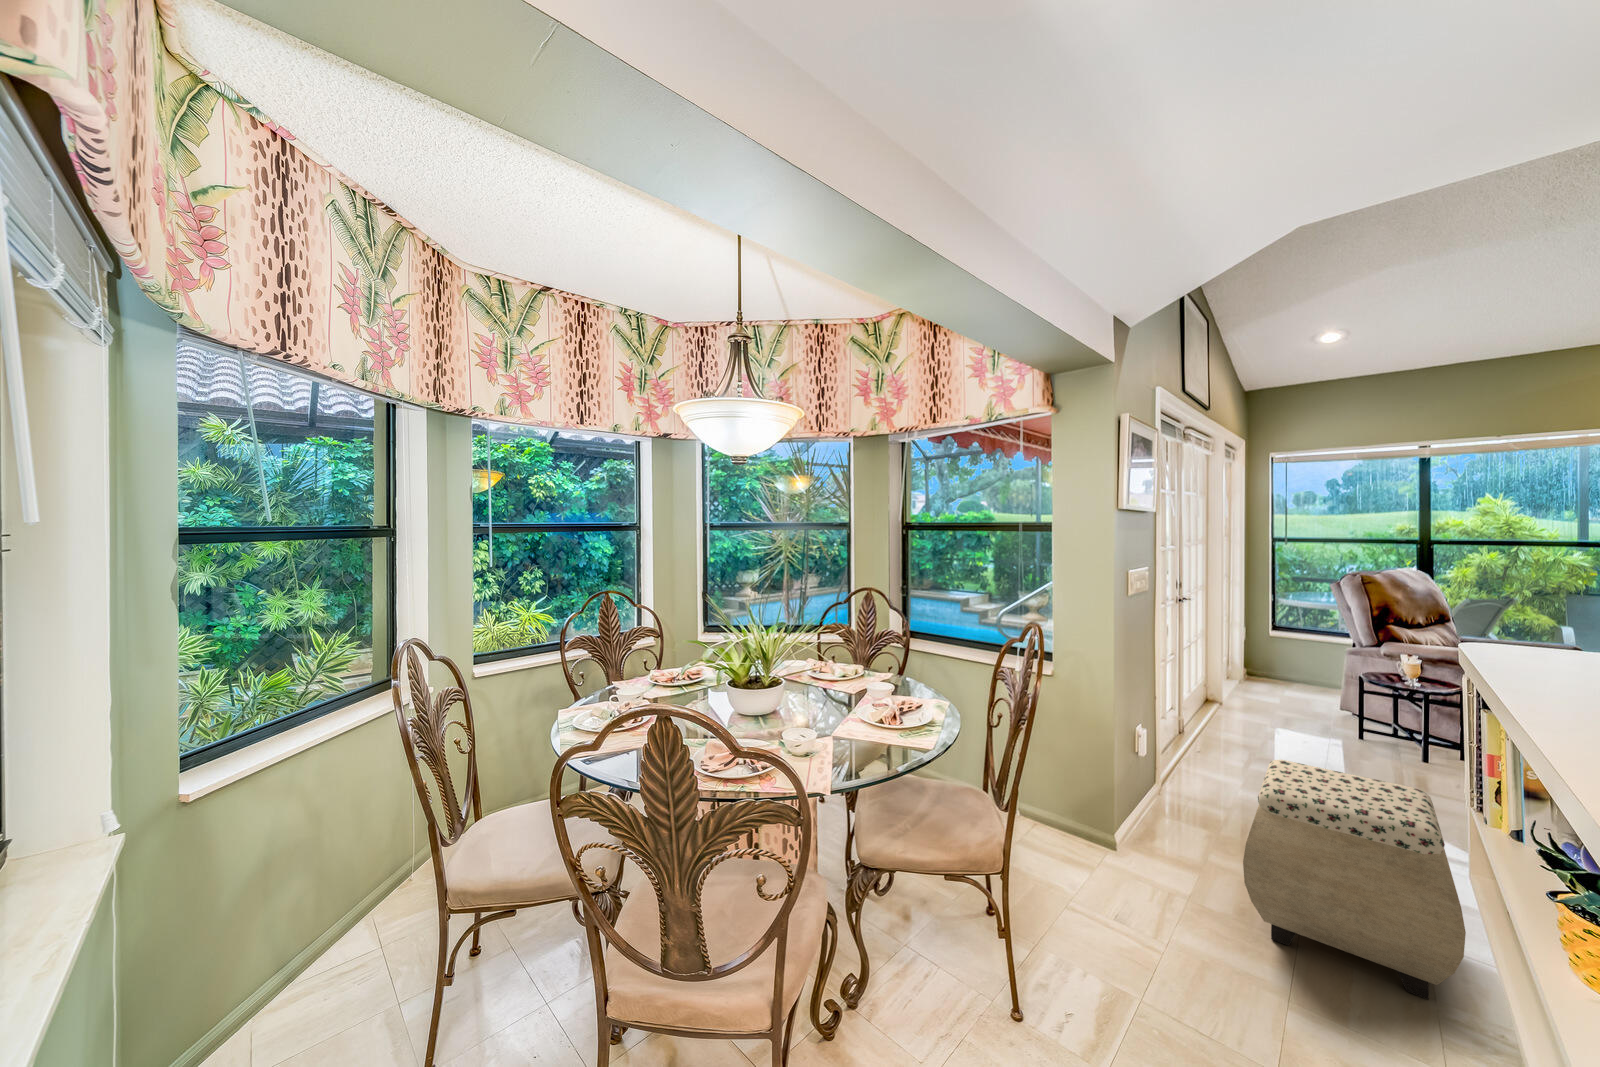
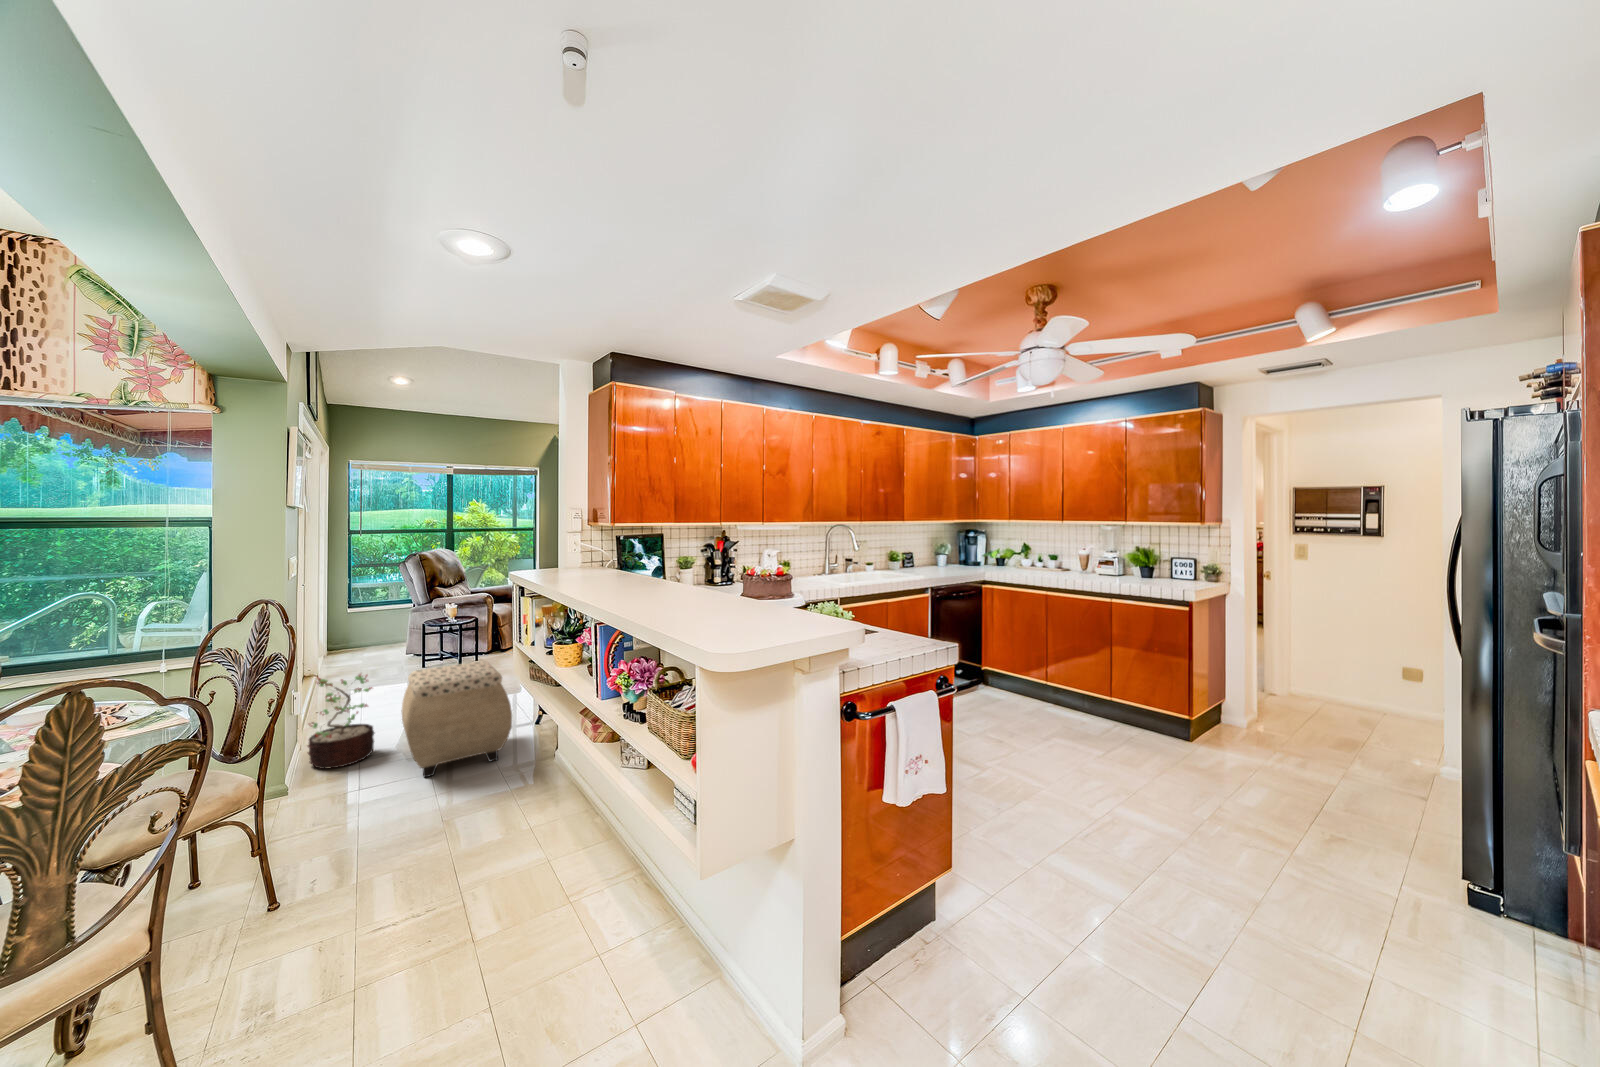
decorative plant: none [1144,720,1229,850] -> present [308,674,374,769]

